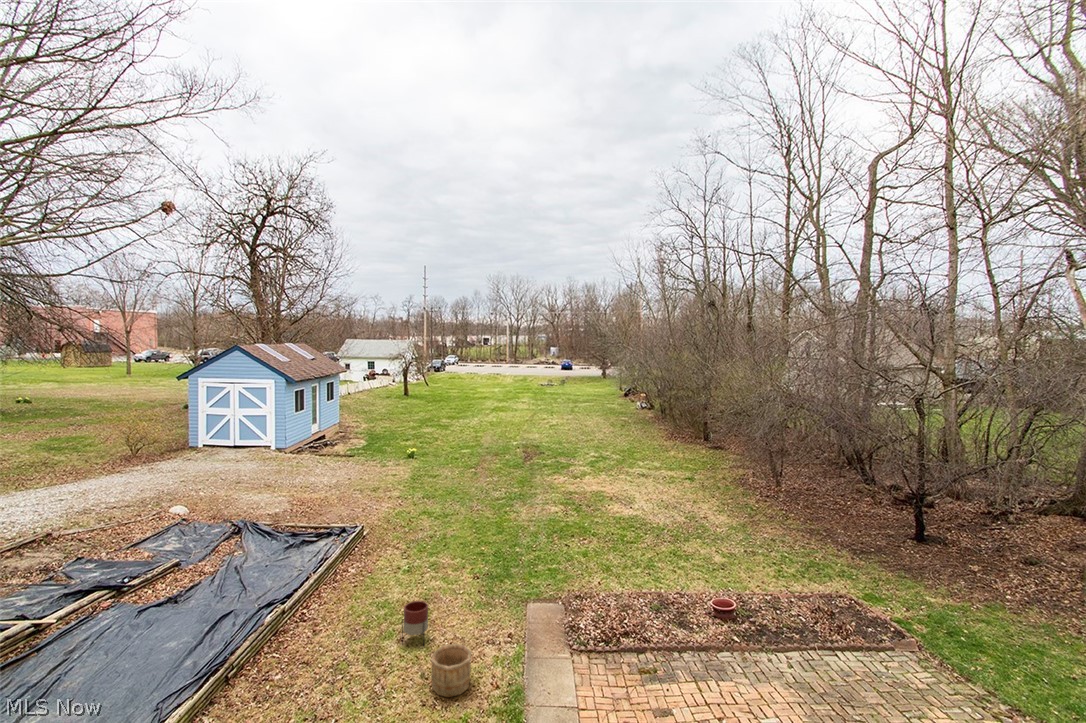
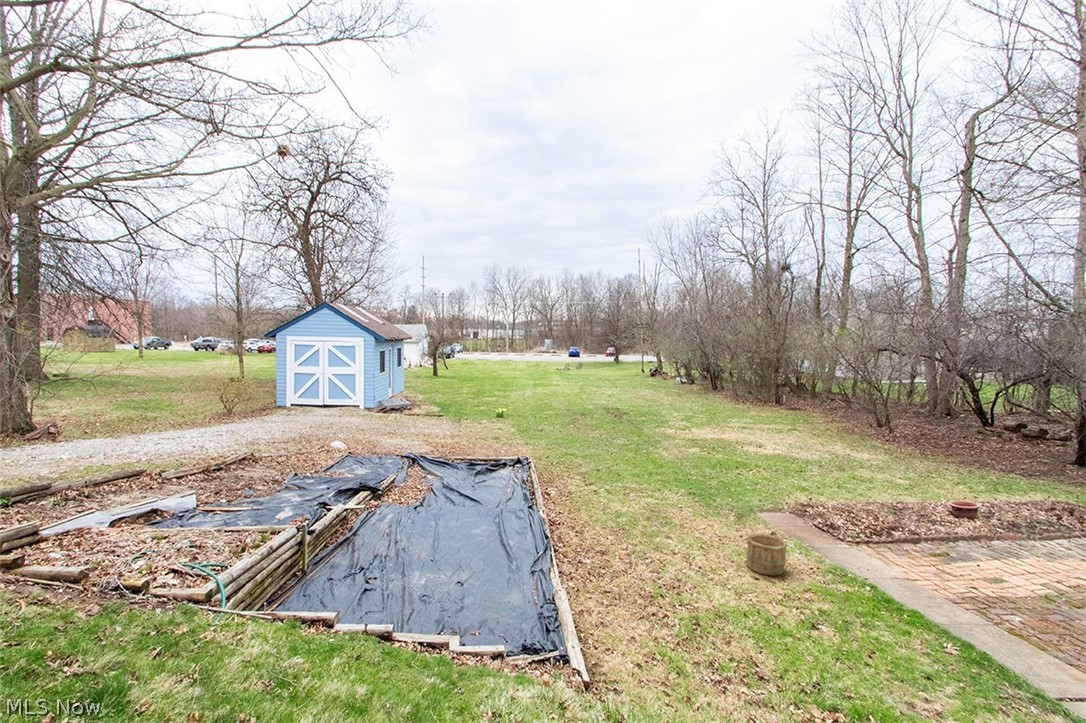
planter: present [402,601,428,646] -> none [681,505,705,545]

